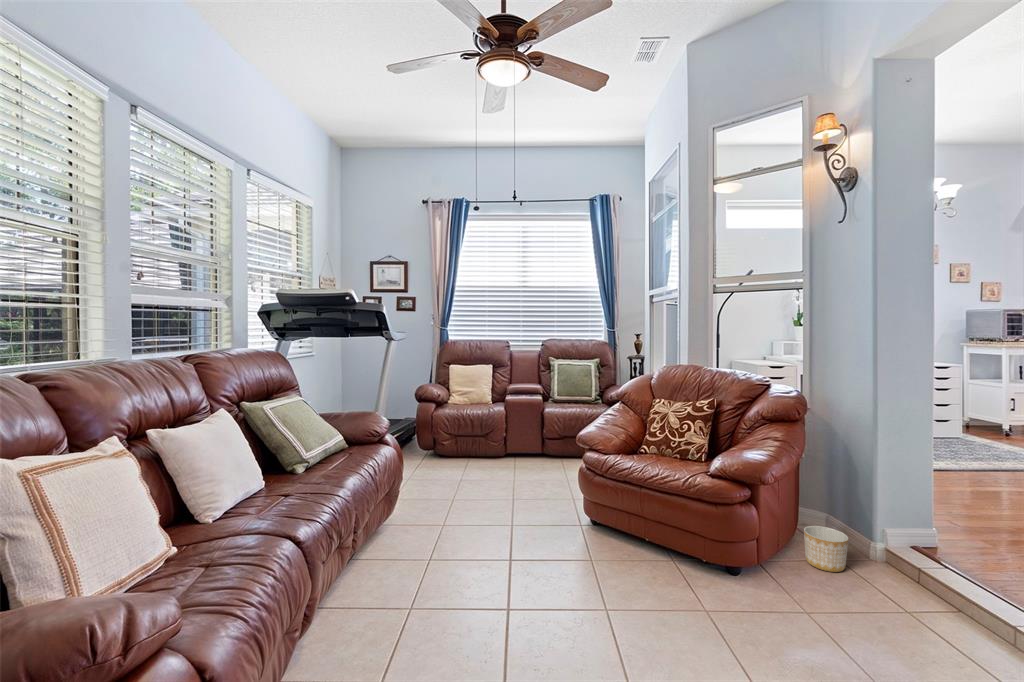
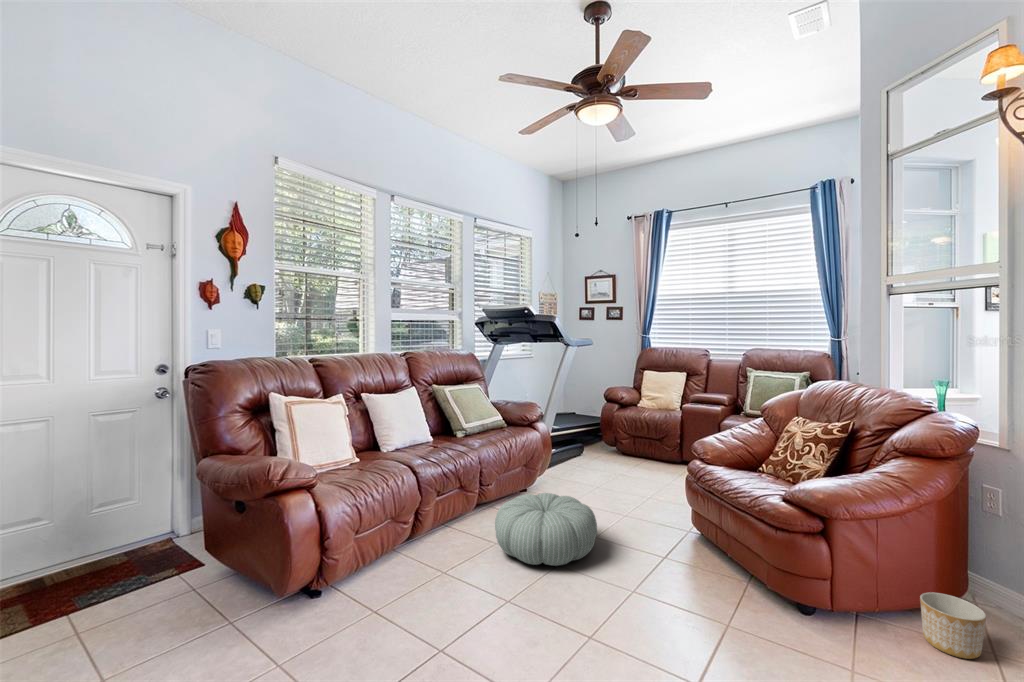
pouf: none [414,520,543,621] -> present [495,493,597,566]

